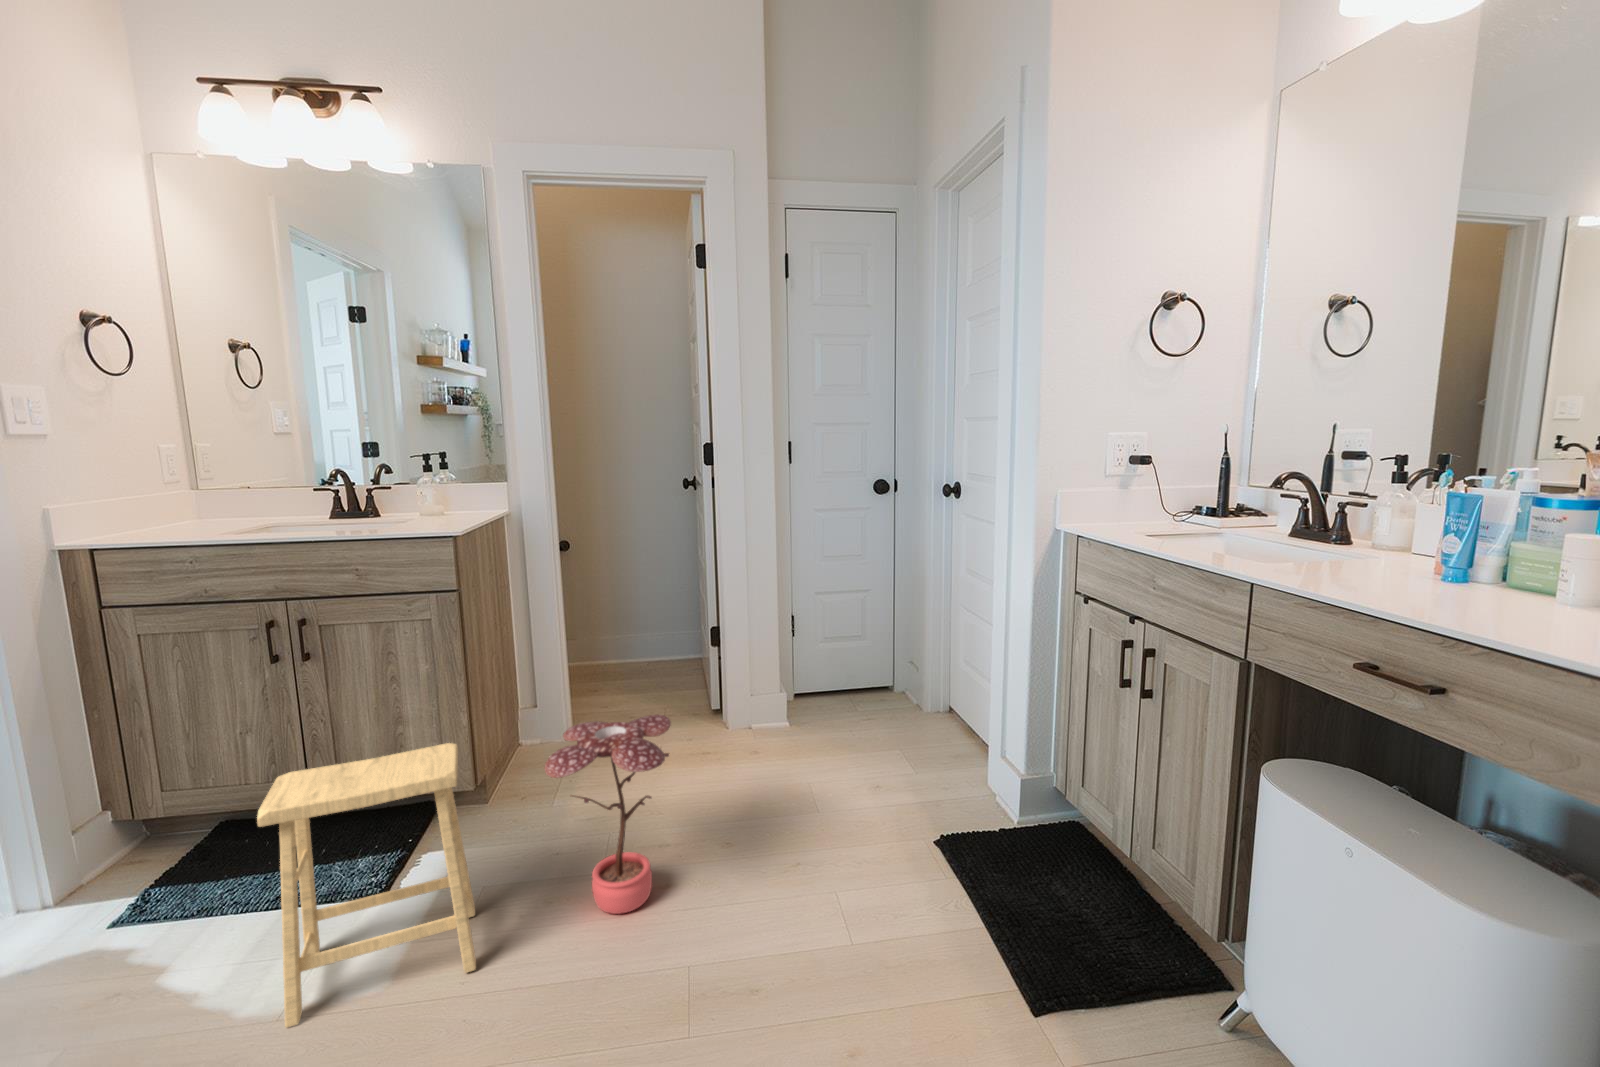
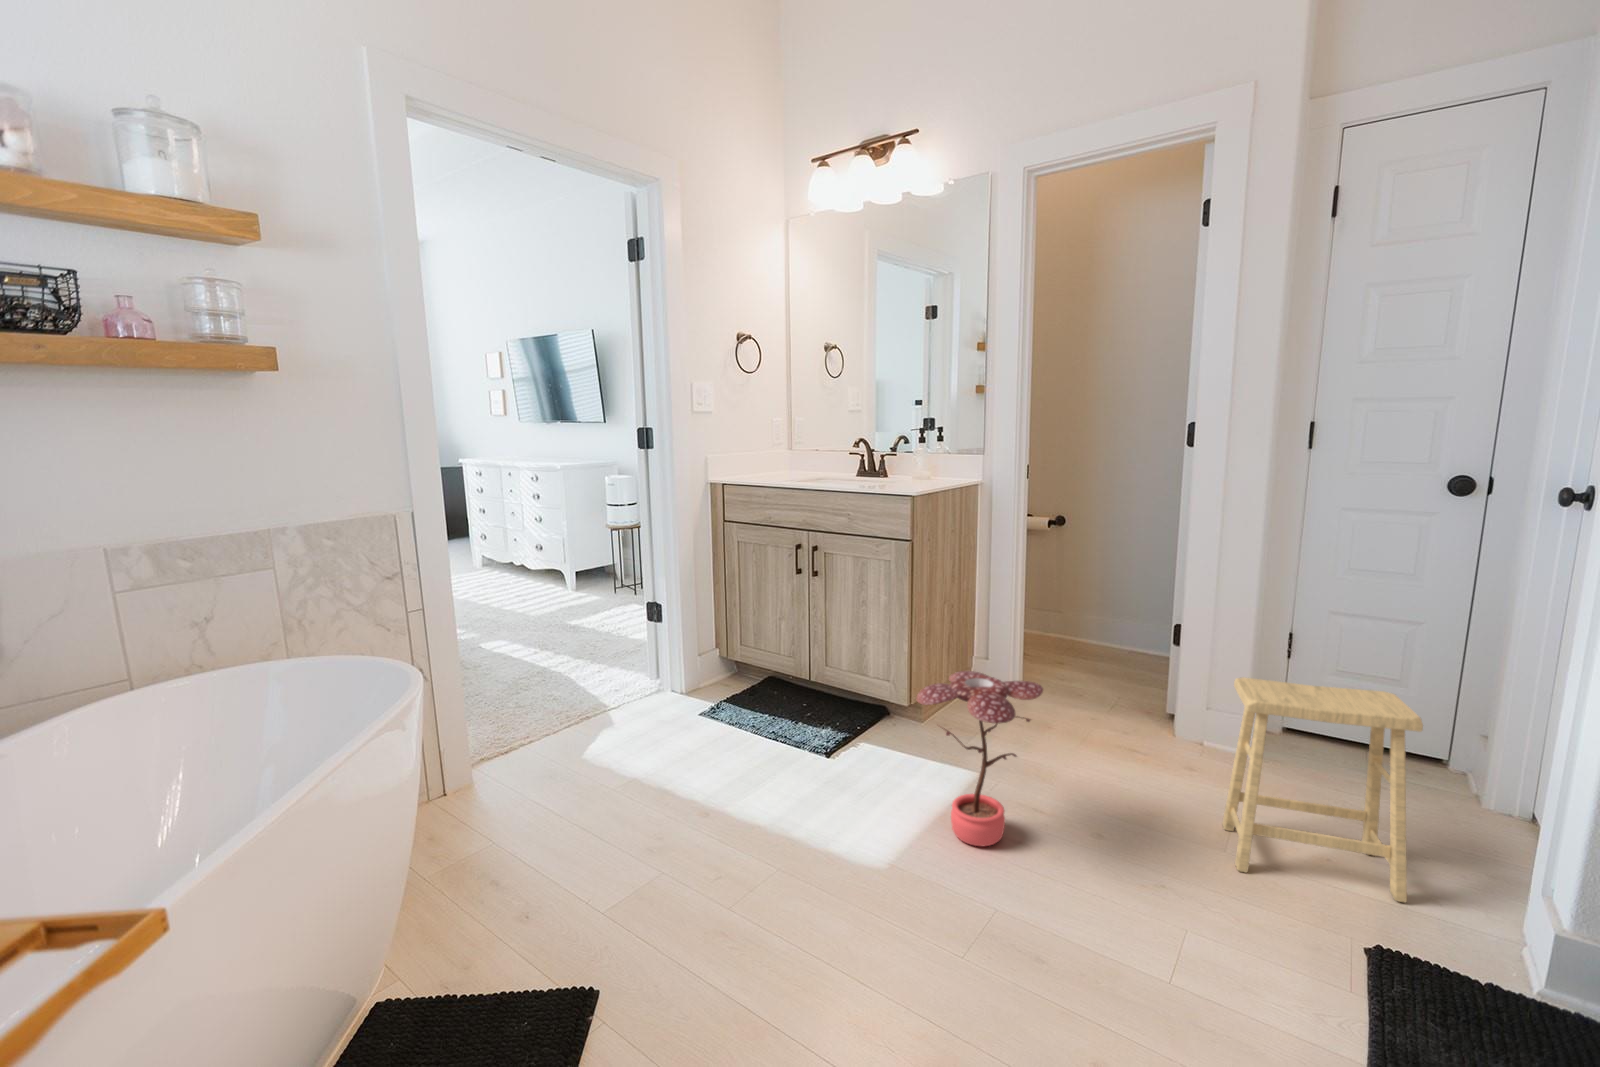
footstool: present [257,743,476,1027] -> present [1222,677,1423,902]

